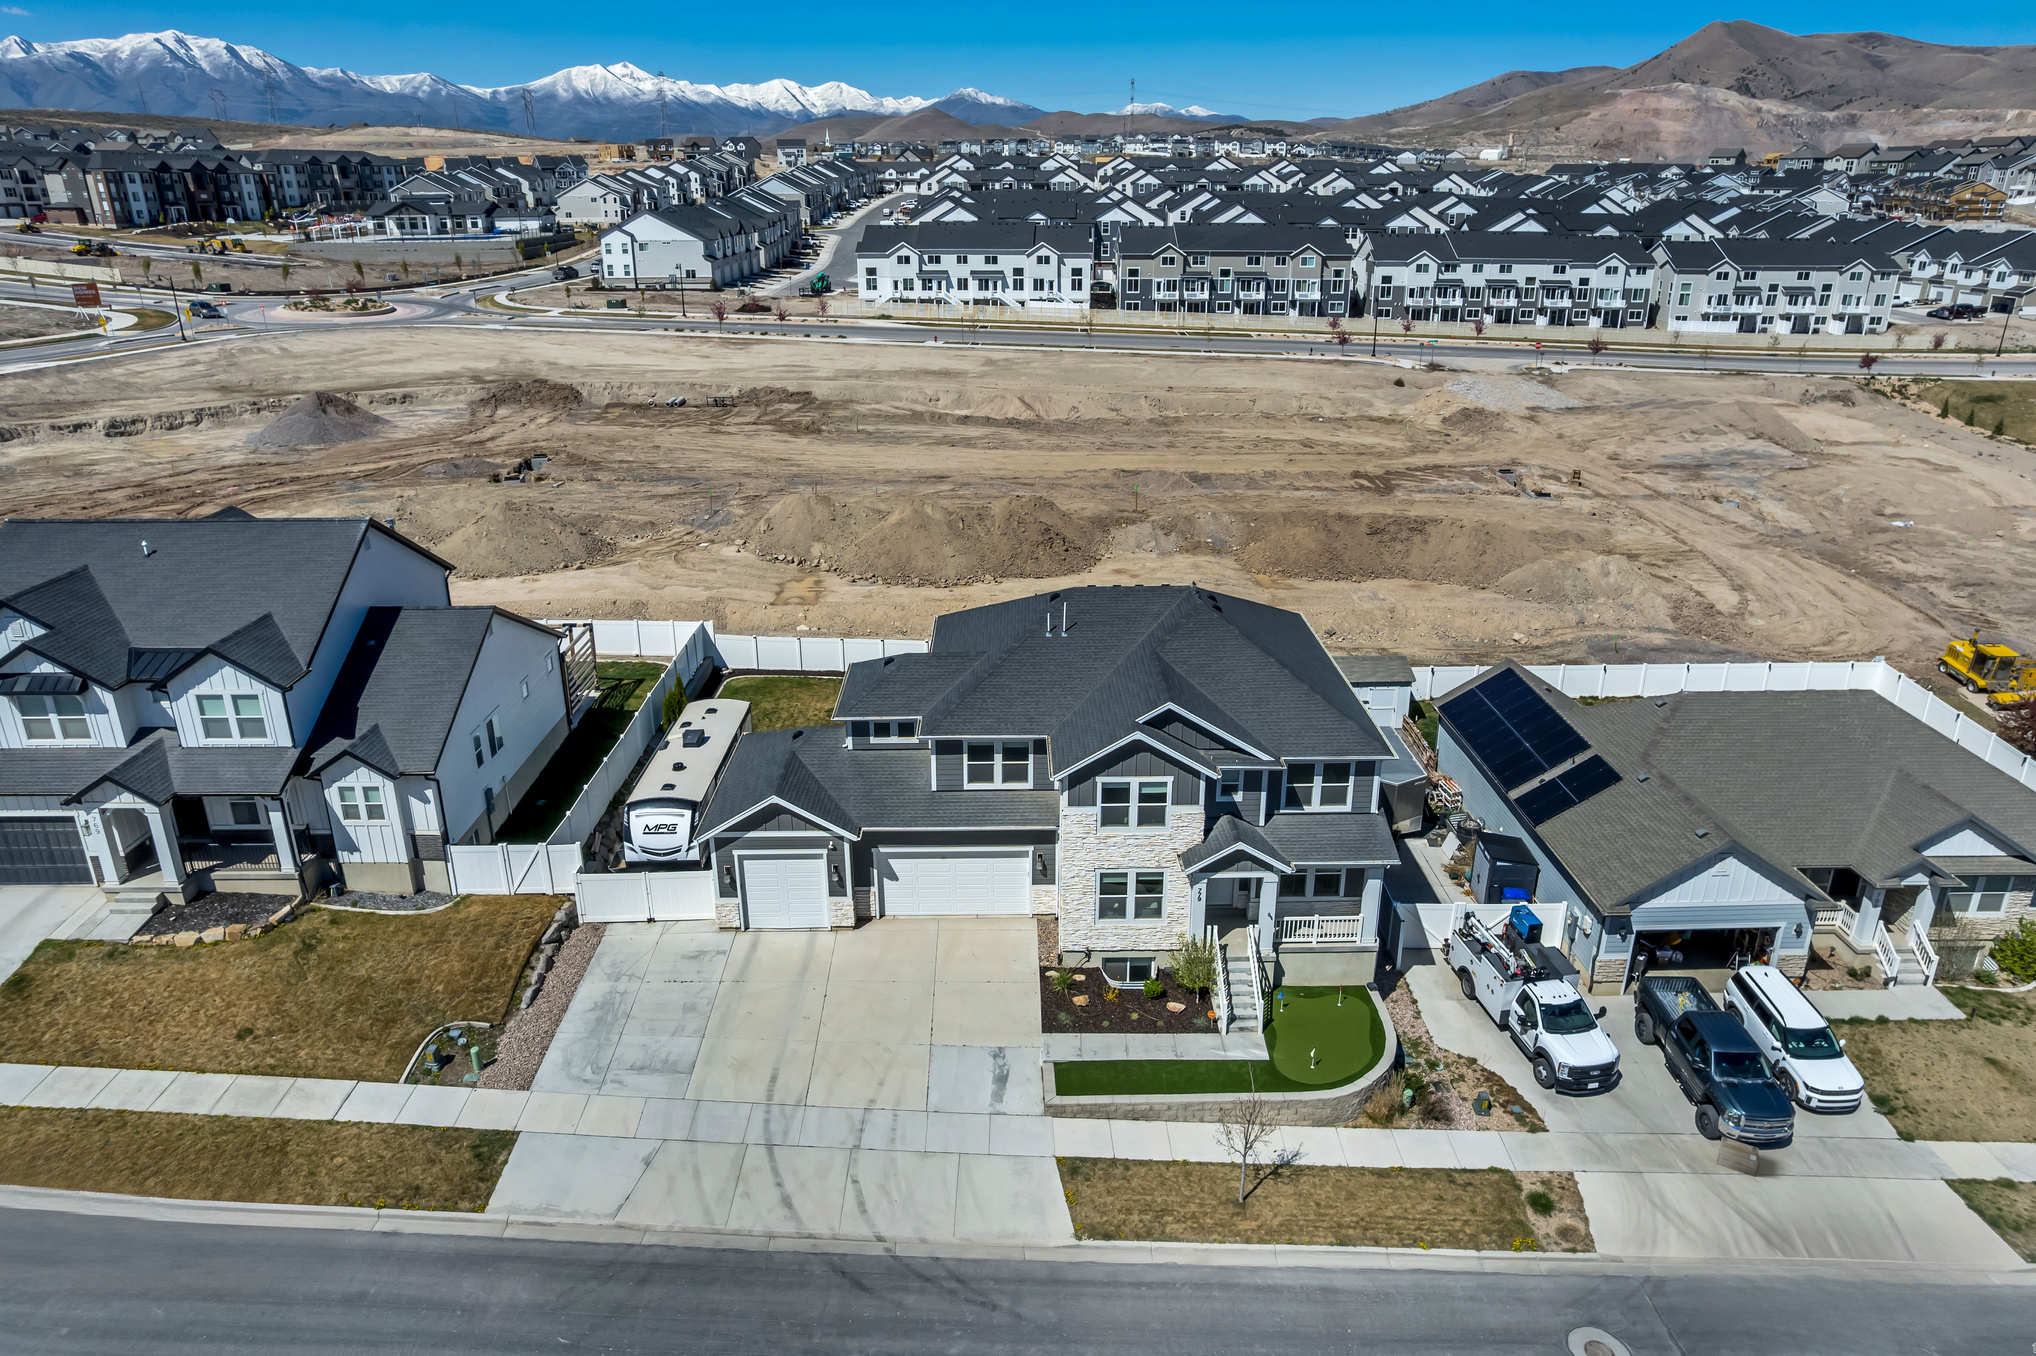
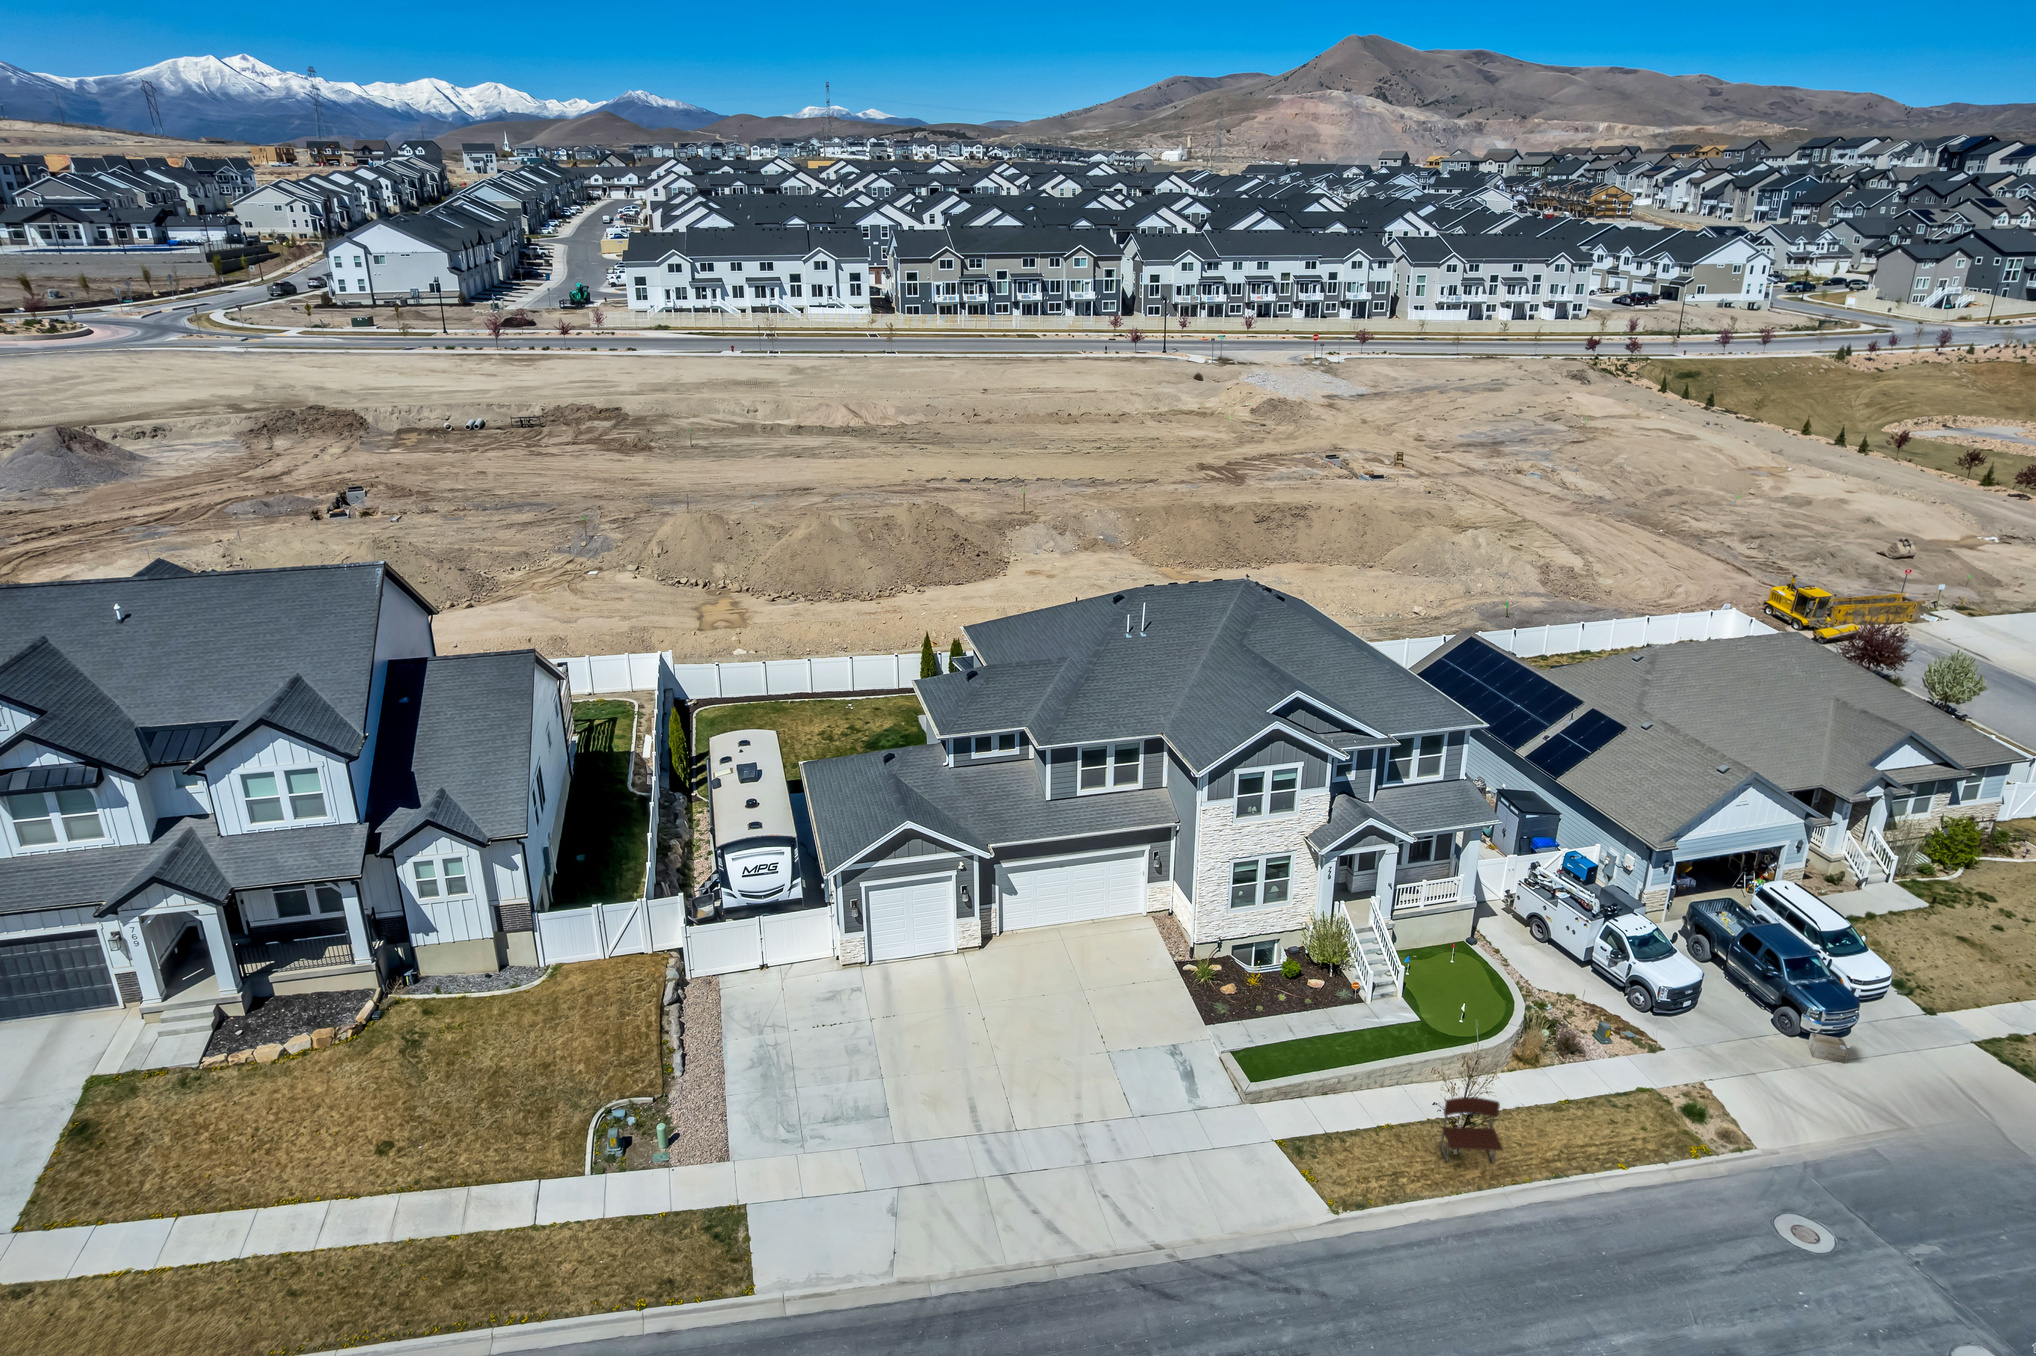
bench: none [1225,1140,1288,1216] -> present [1440,1097,1503,1163]

